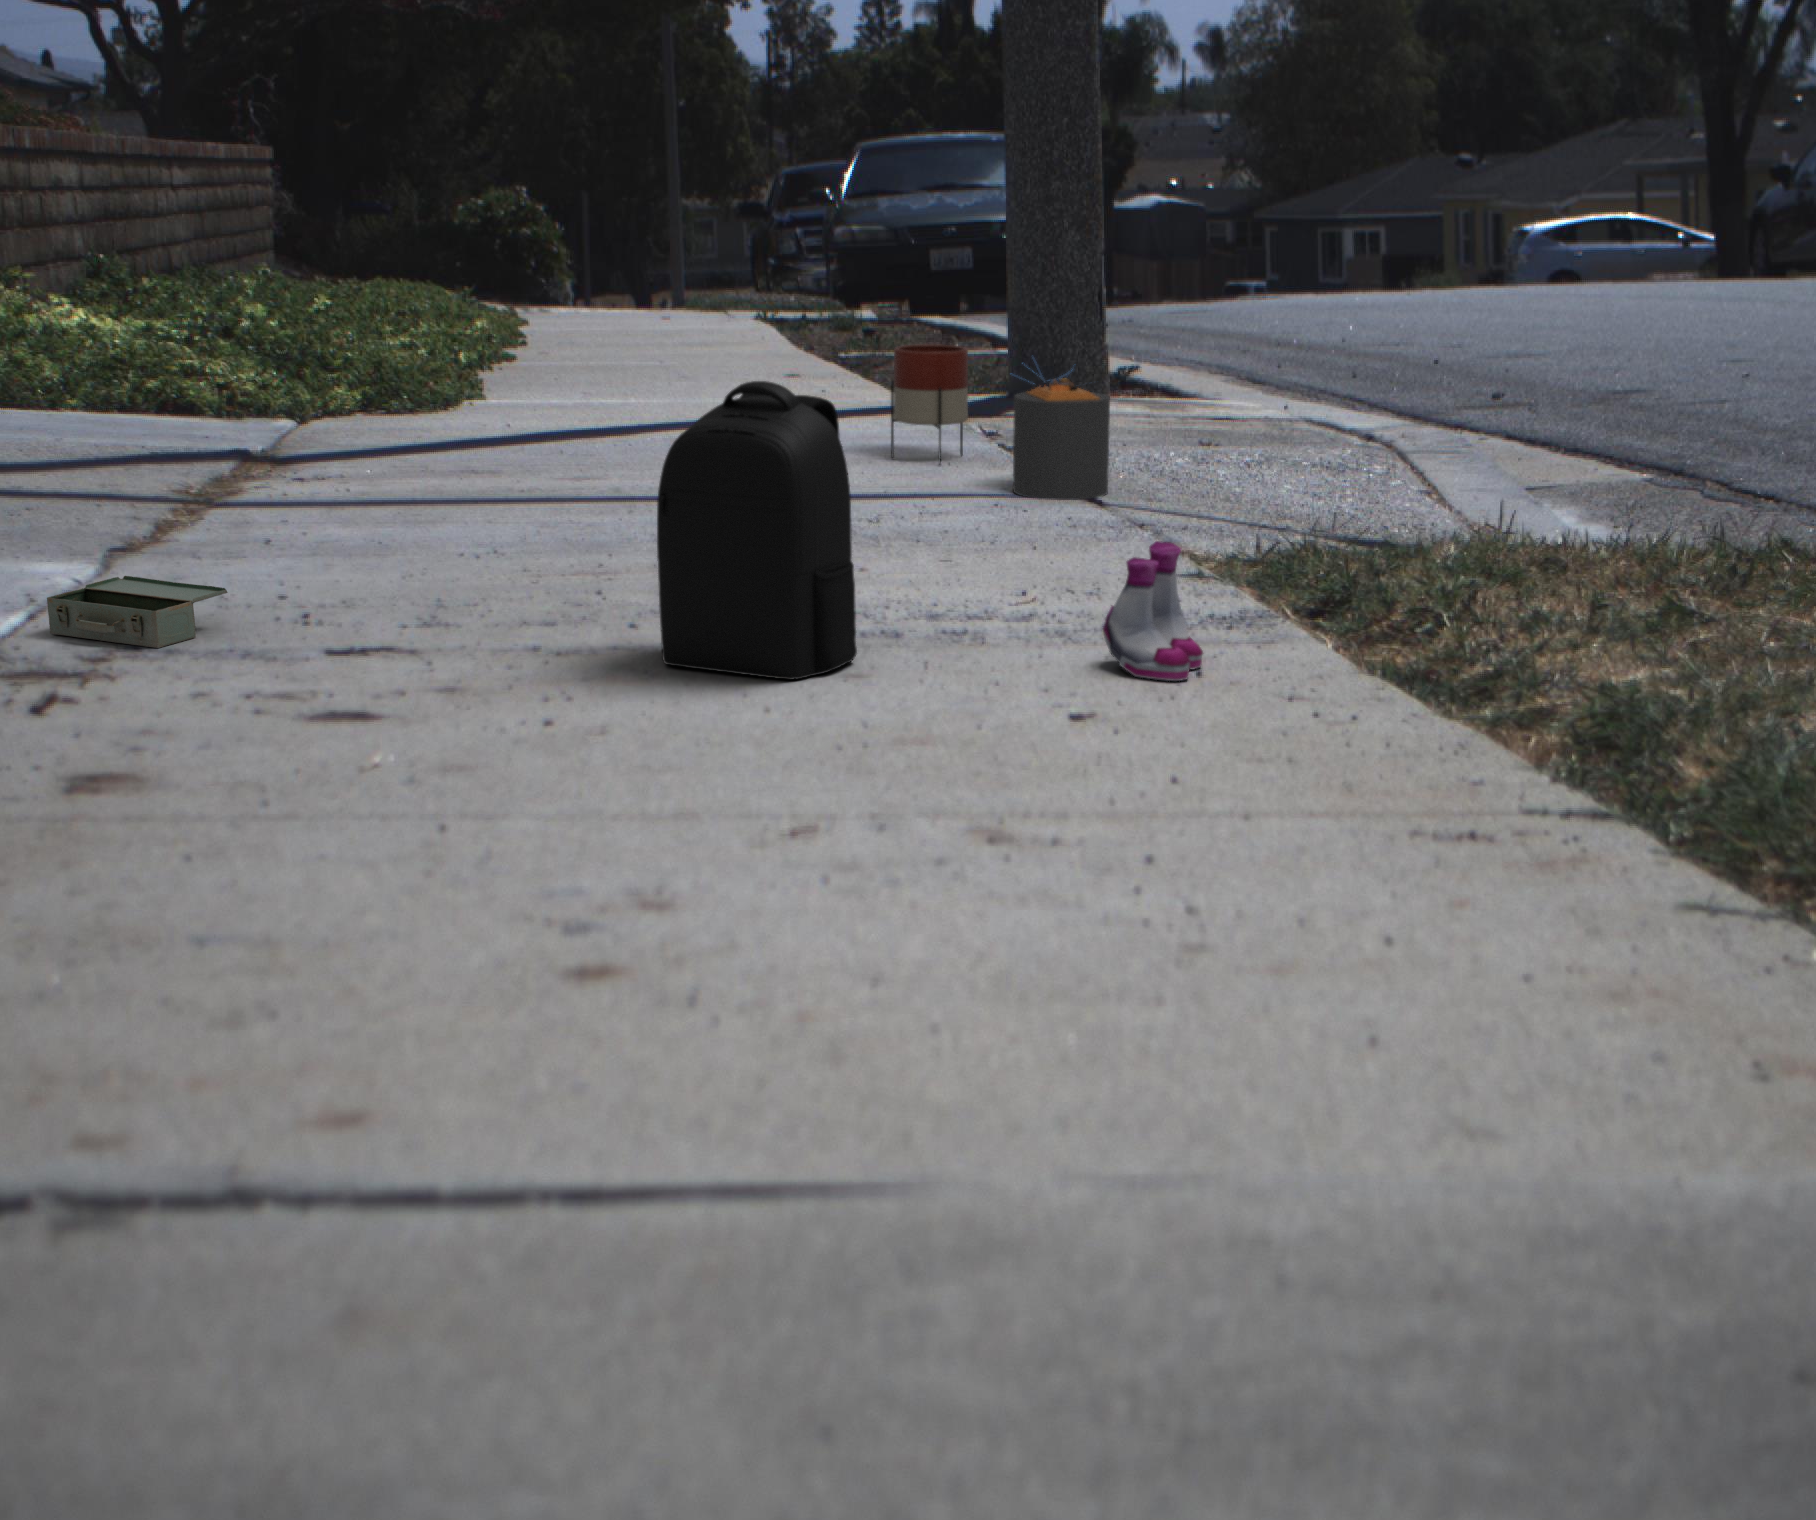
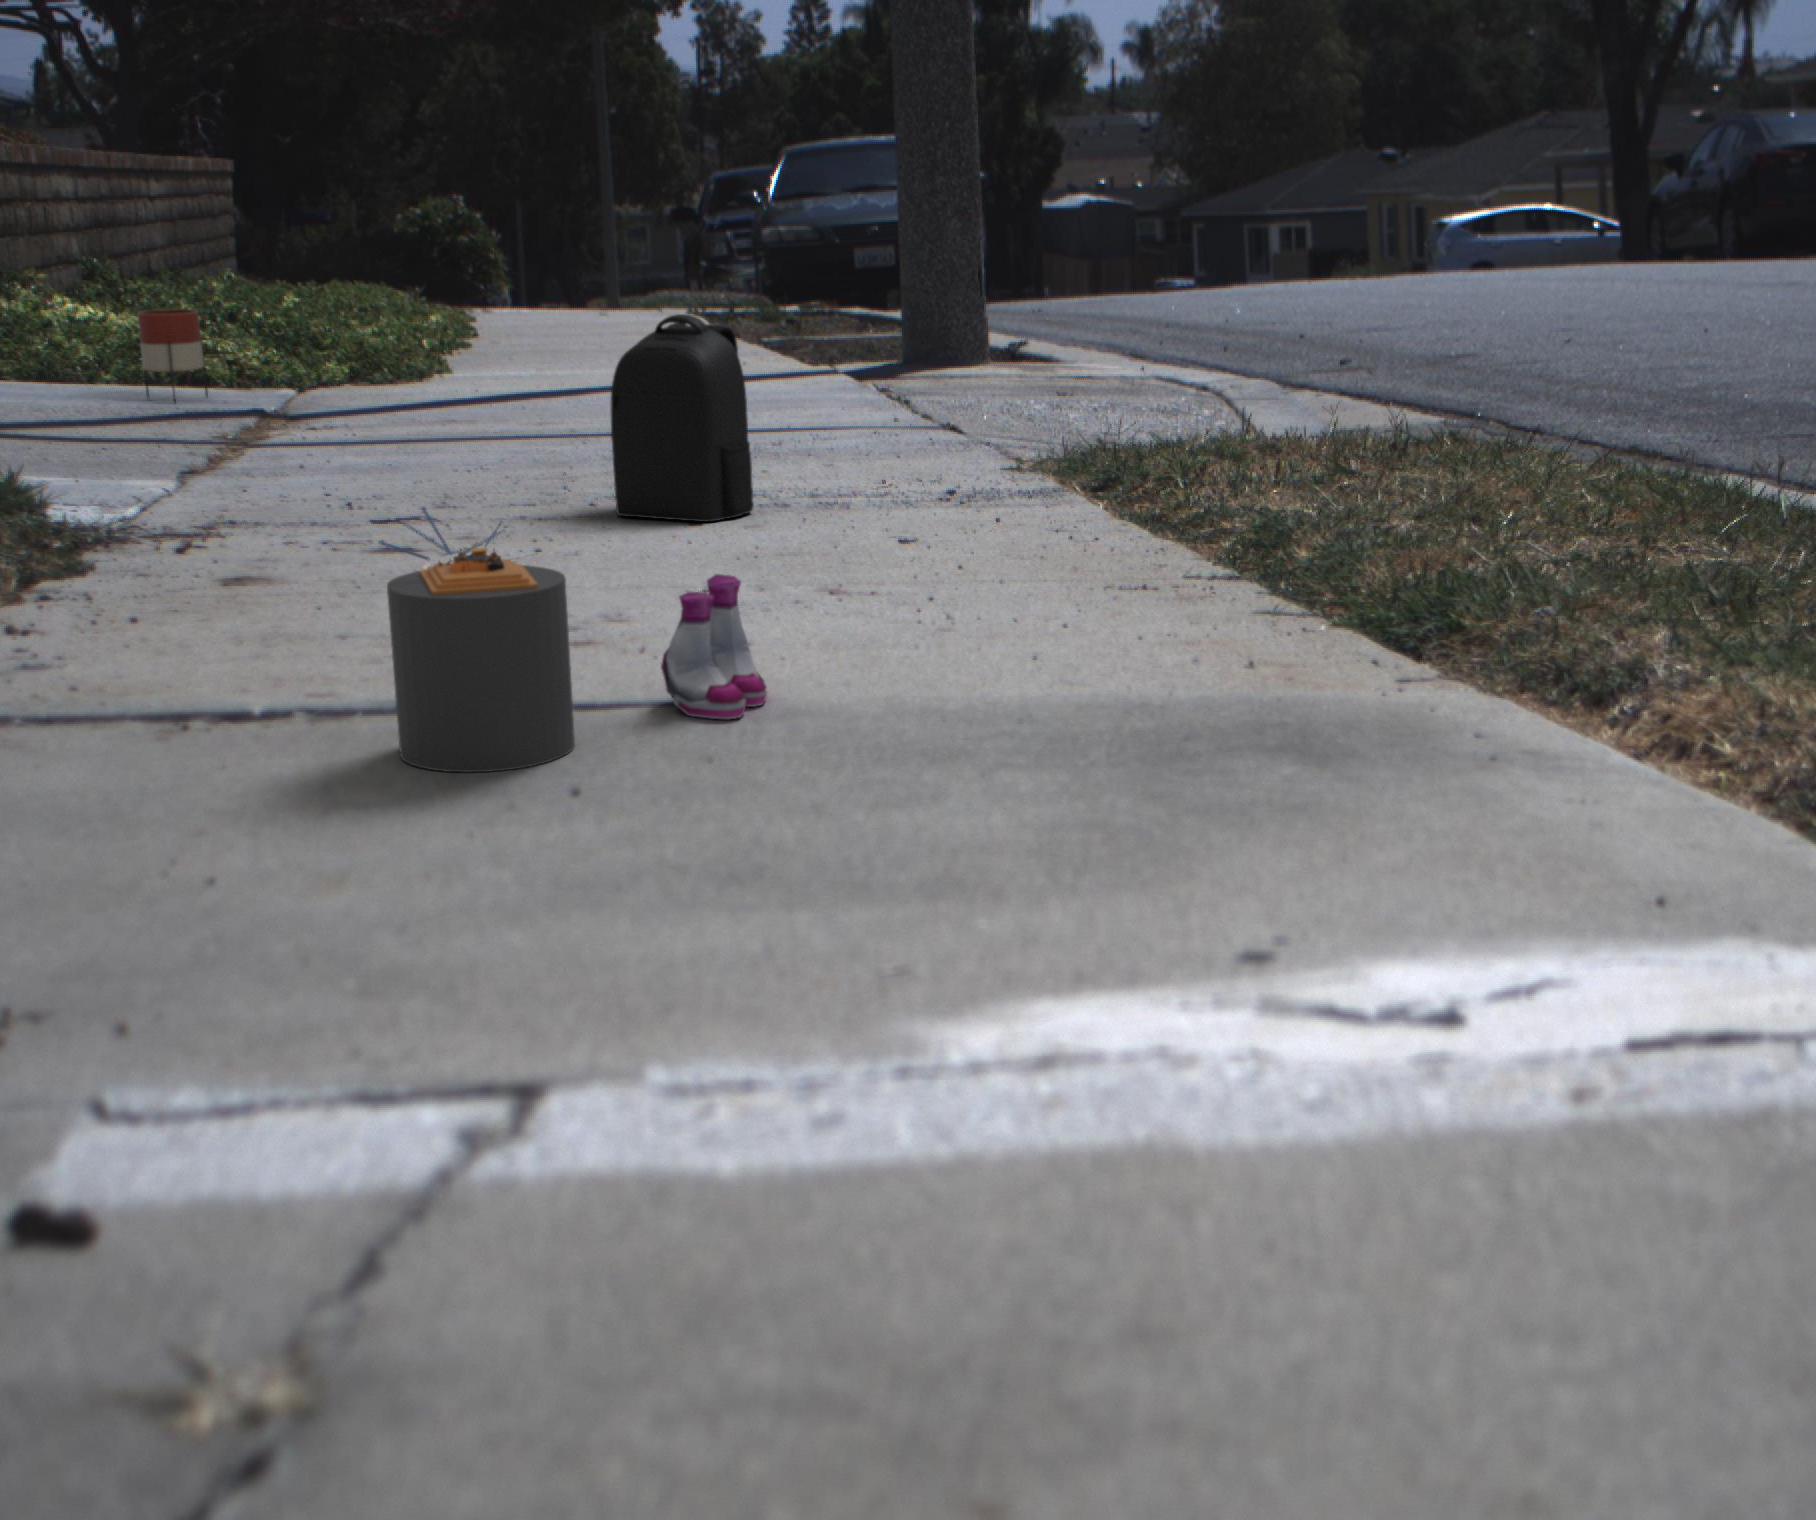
planter: present [891,344,968,466] -> present [137,309,208,403]
trash can: present [1013,357,1110,500] -> present [378,508,575,772]
boots: present [1103,541,1203,681] -> present [661,574,767,719]
toolbox: present [47,576,228,648] -> none [172,469,301,515]

